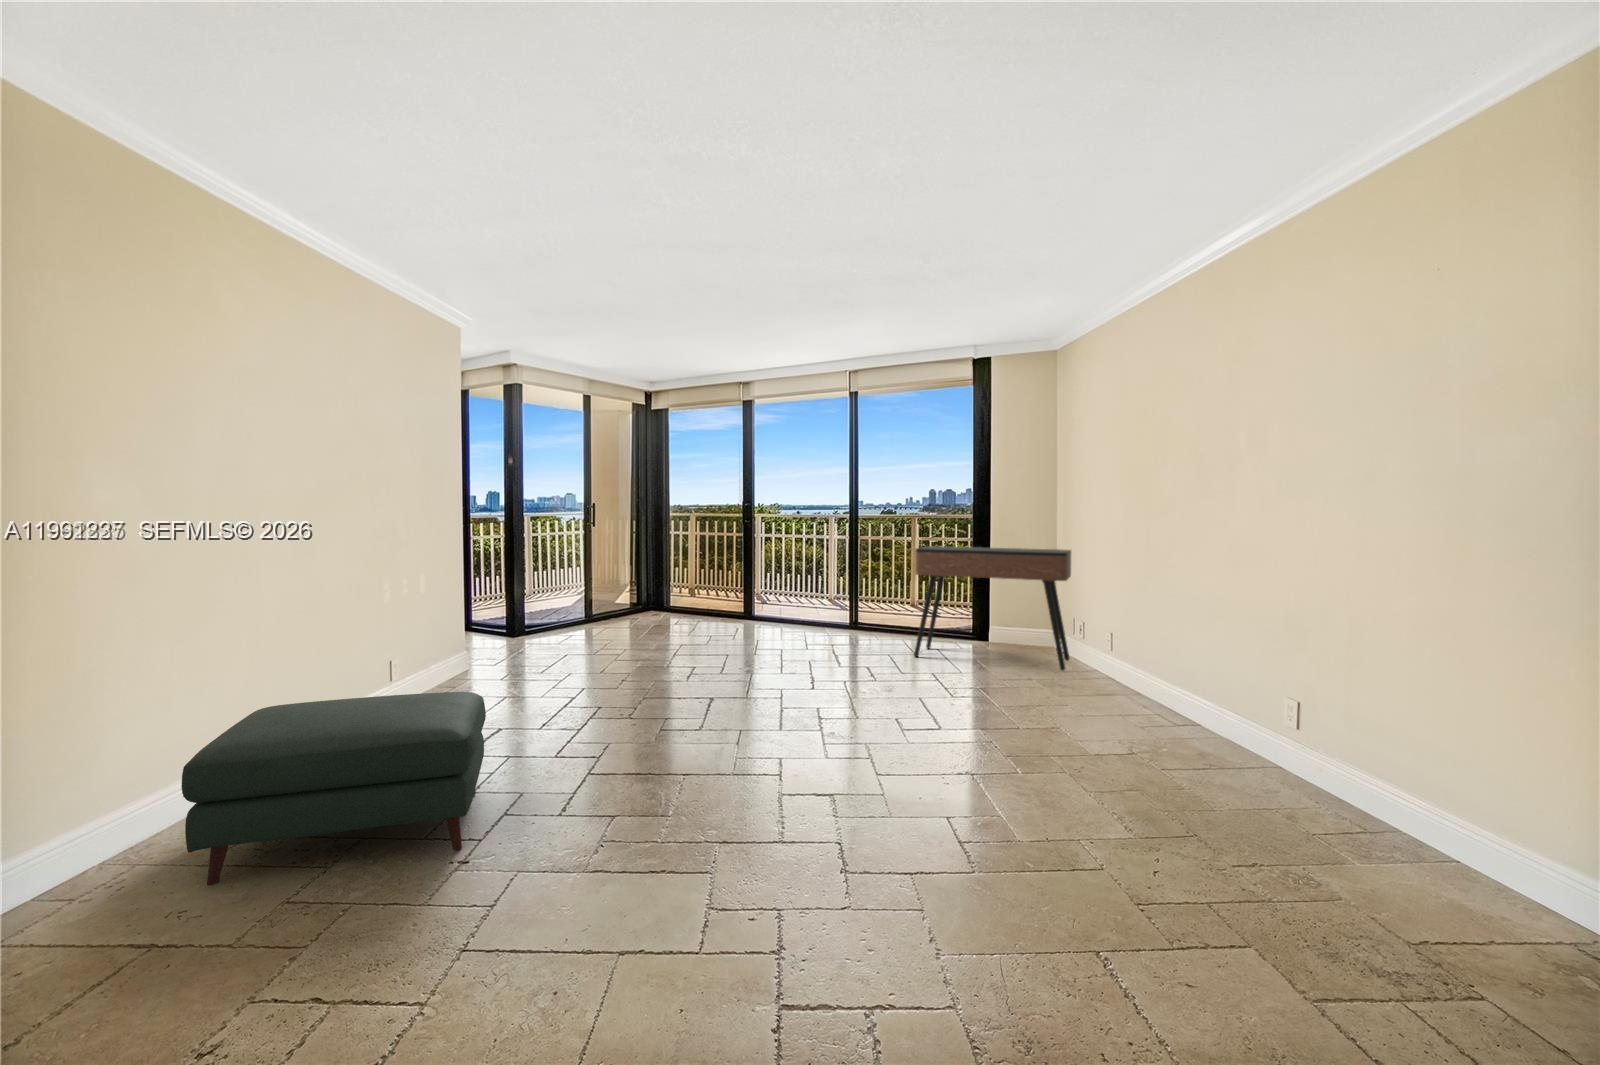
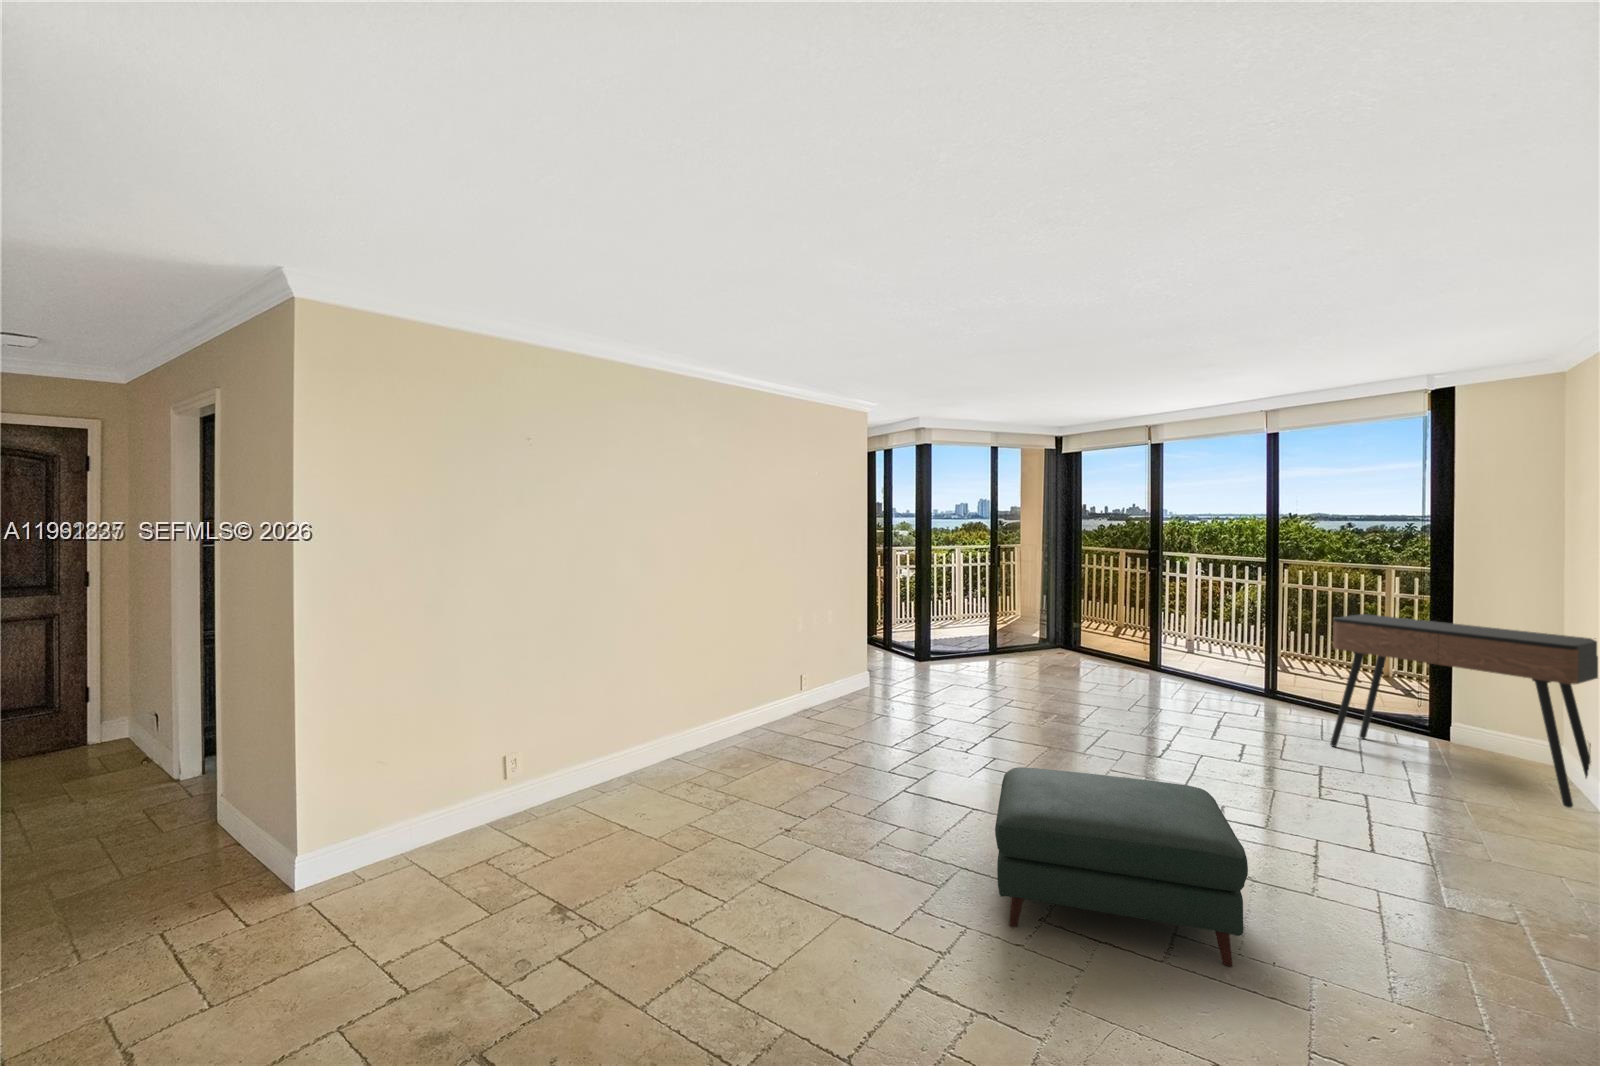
ottoman: present [181,692,486,885] -> present [995,767,1248,967]

